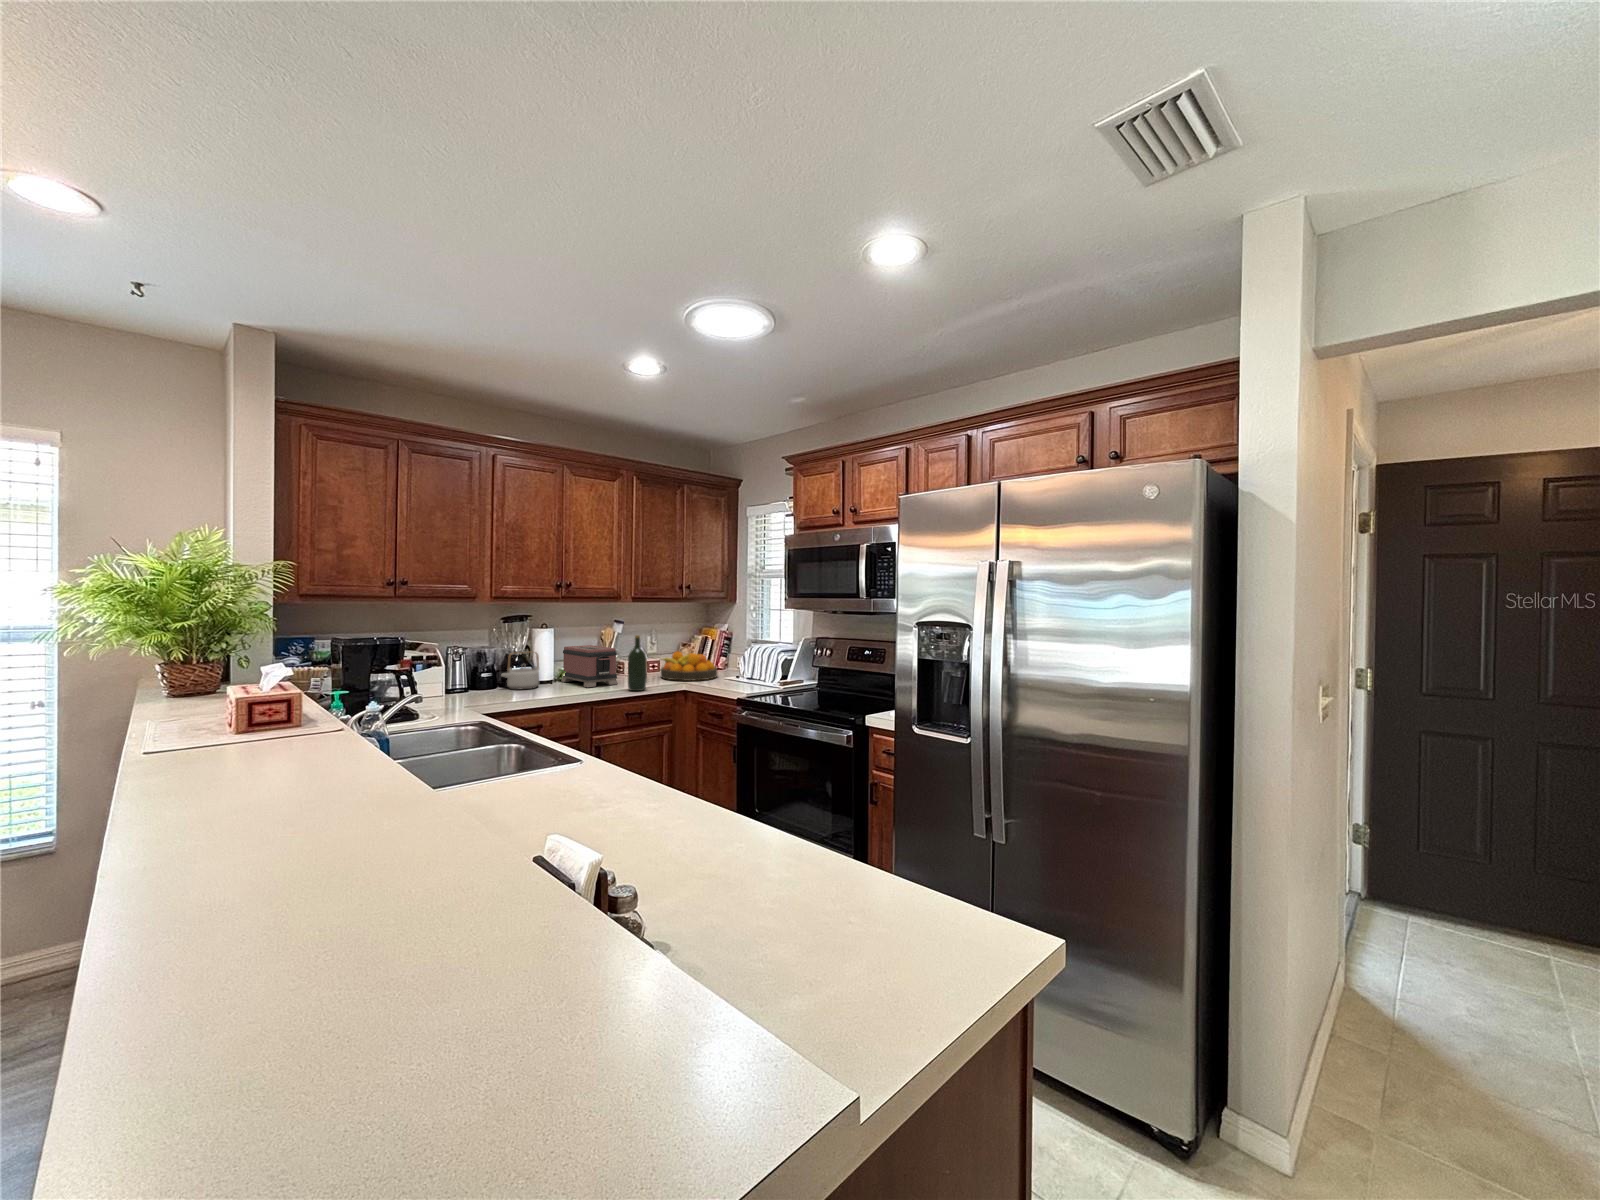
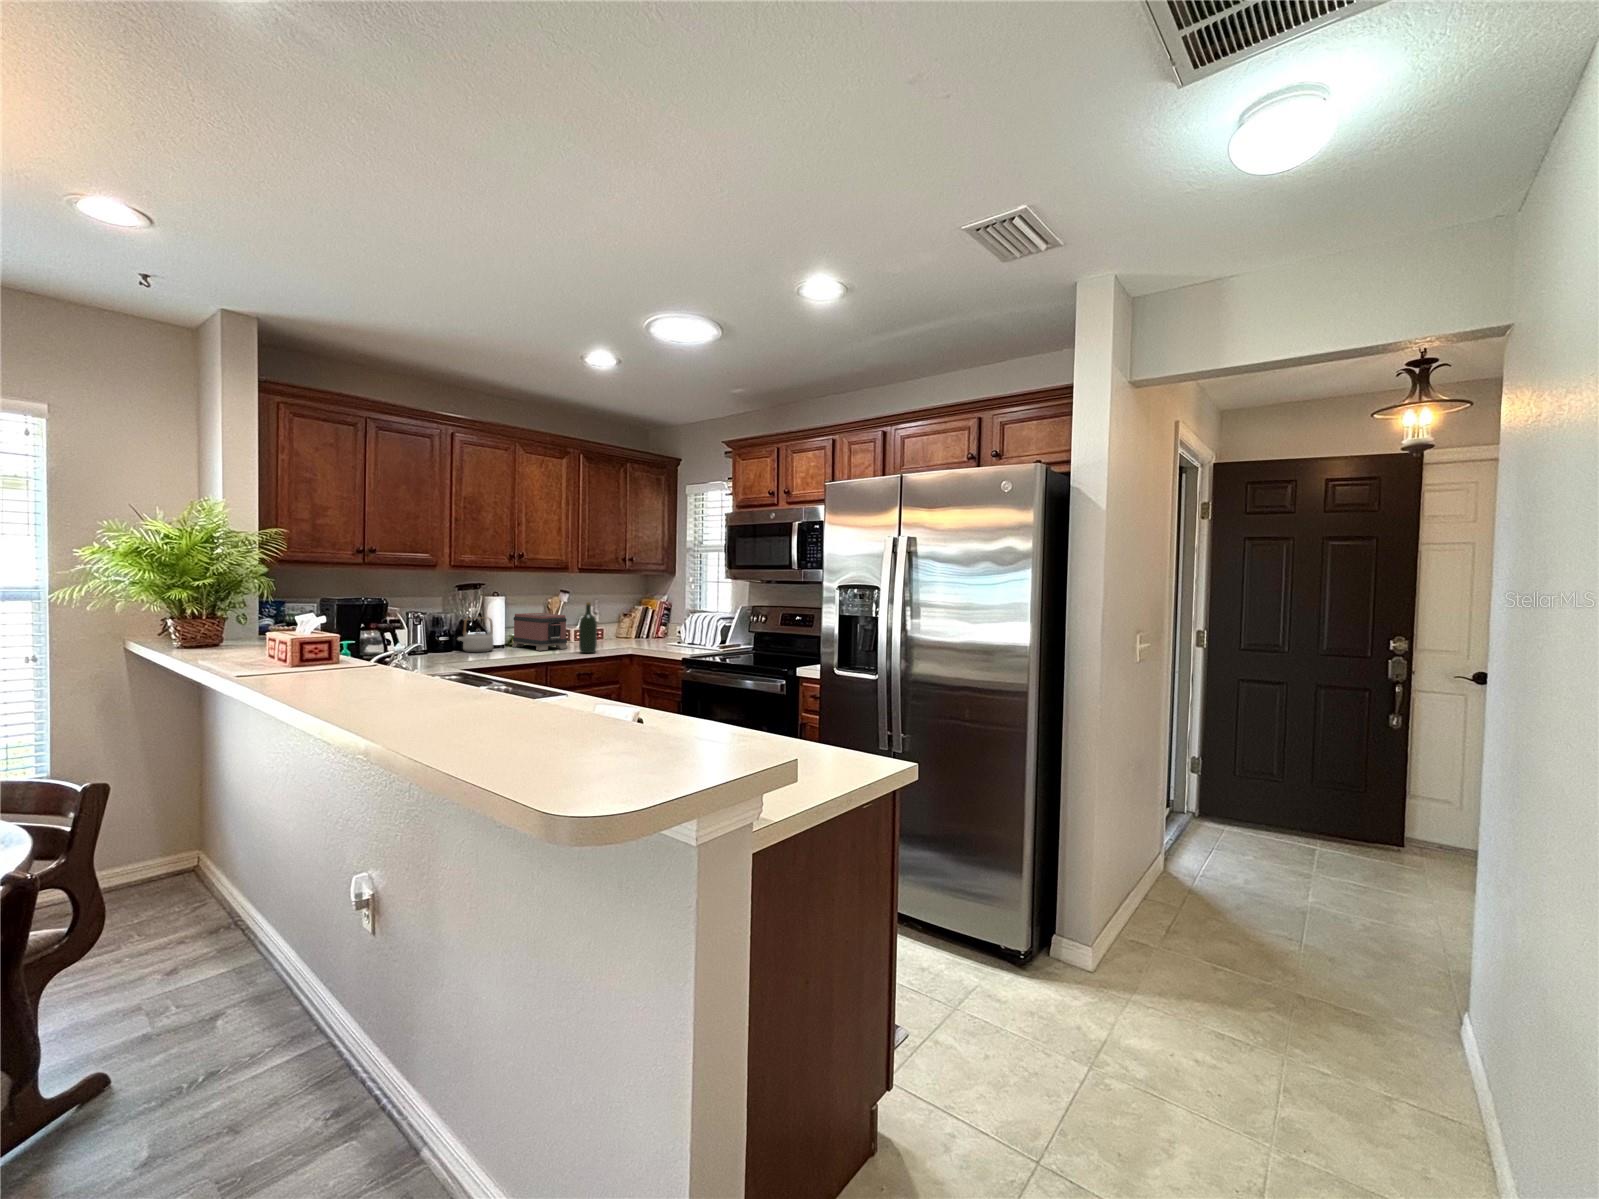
fruit bowl: present [661,651,717,680] -> none [605,619,660,646]

